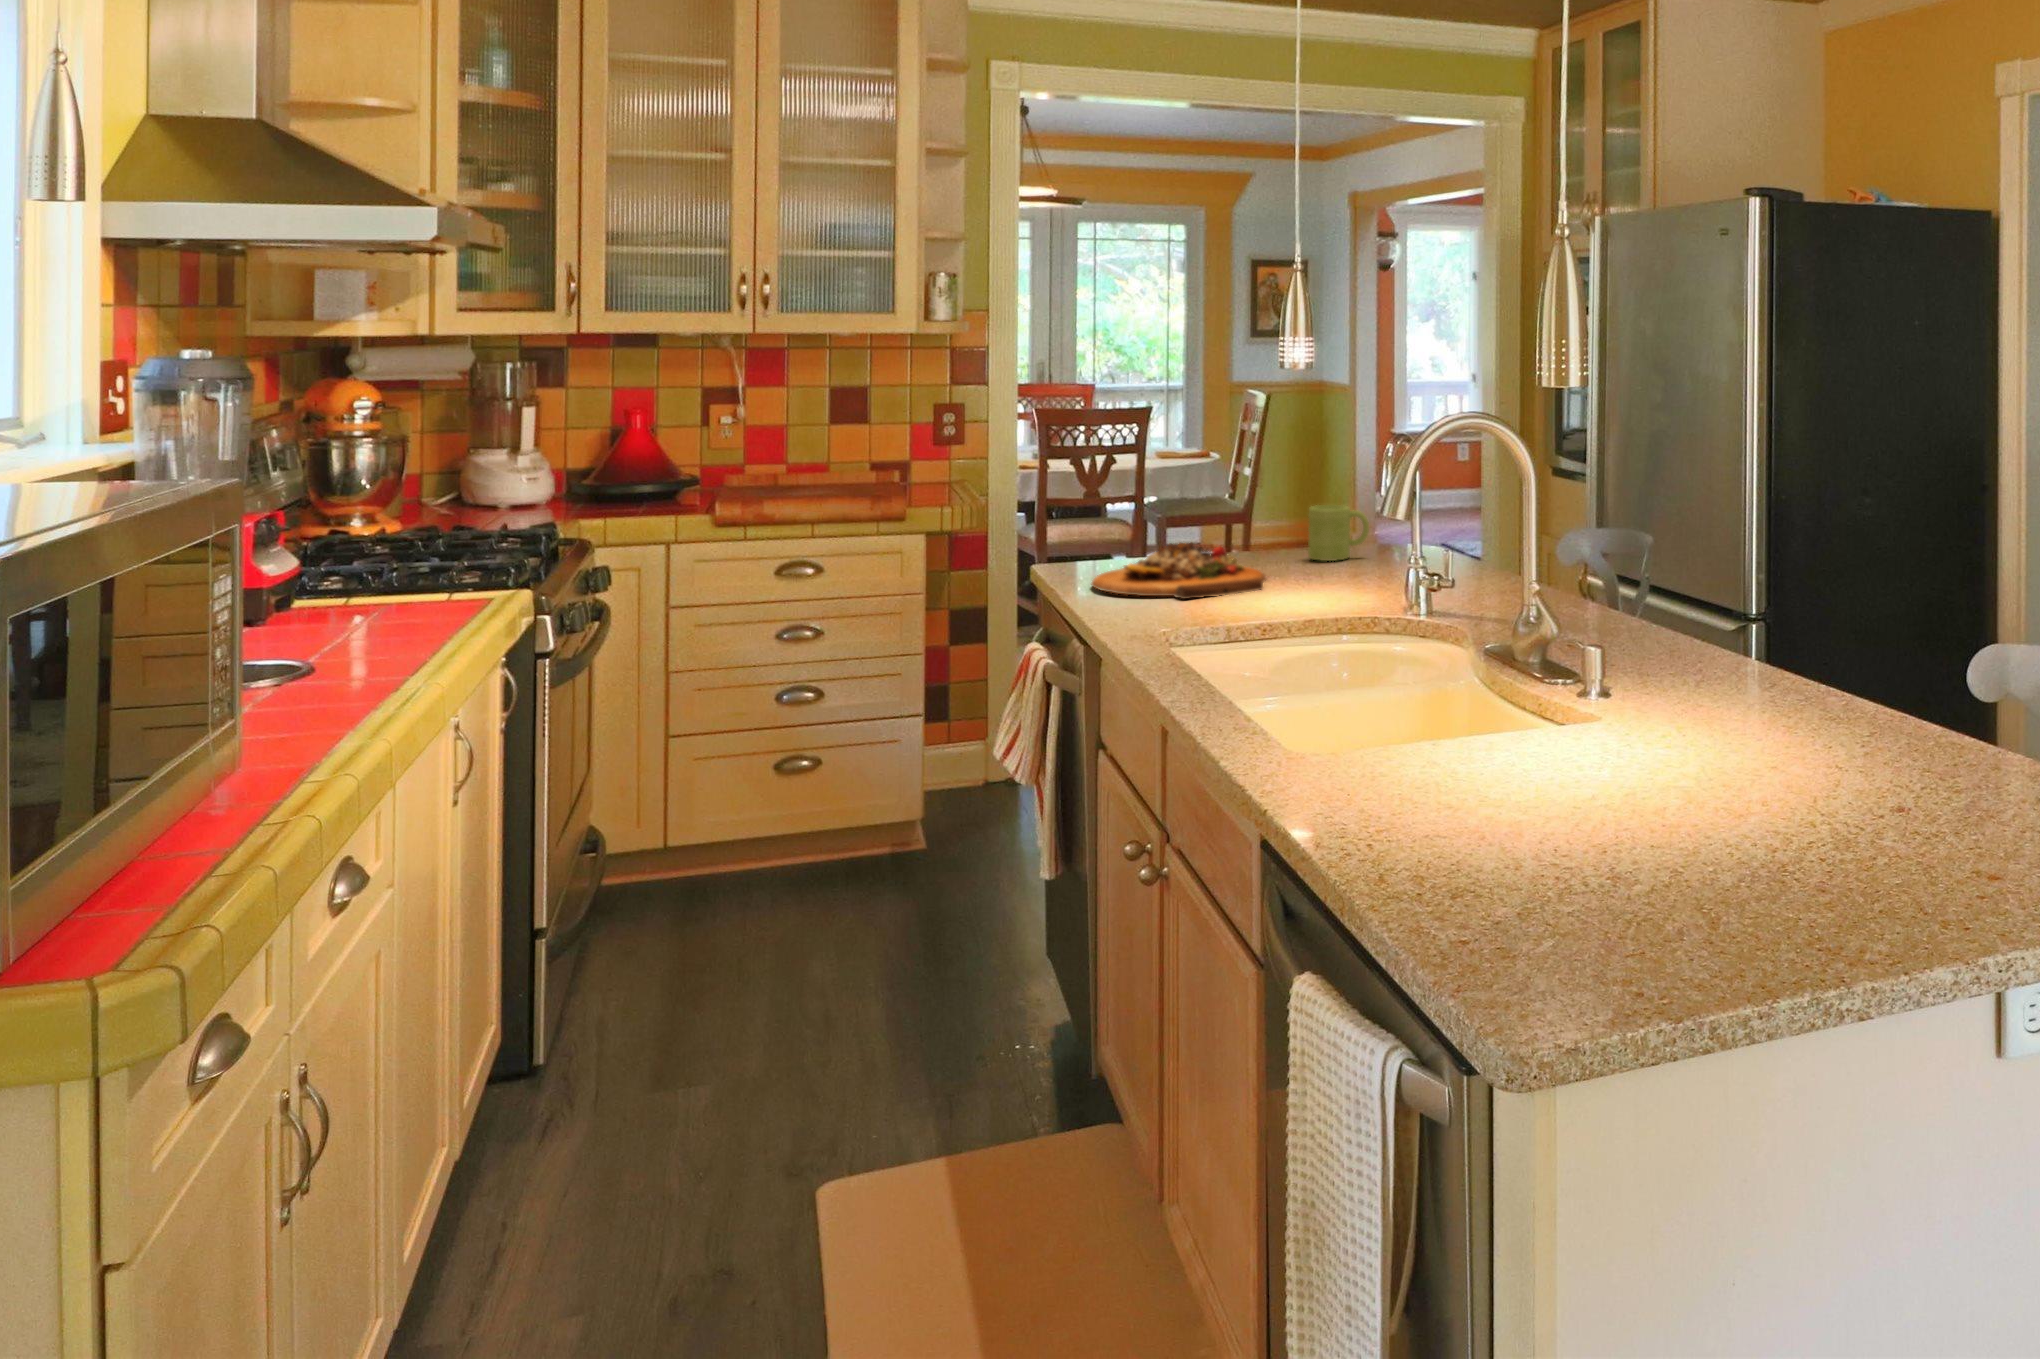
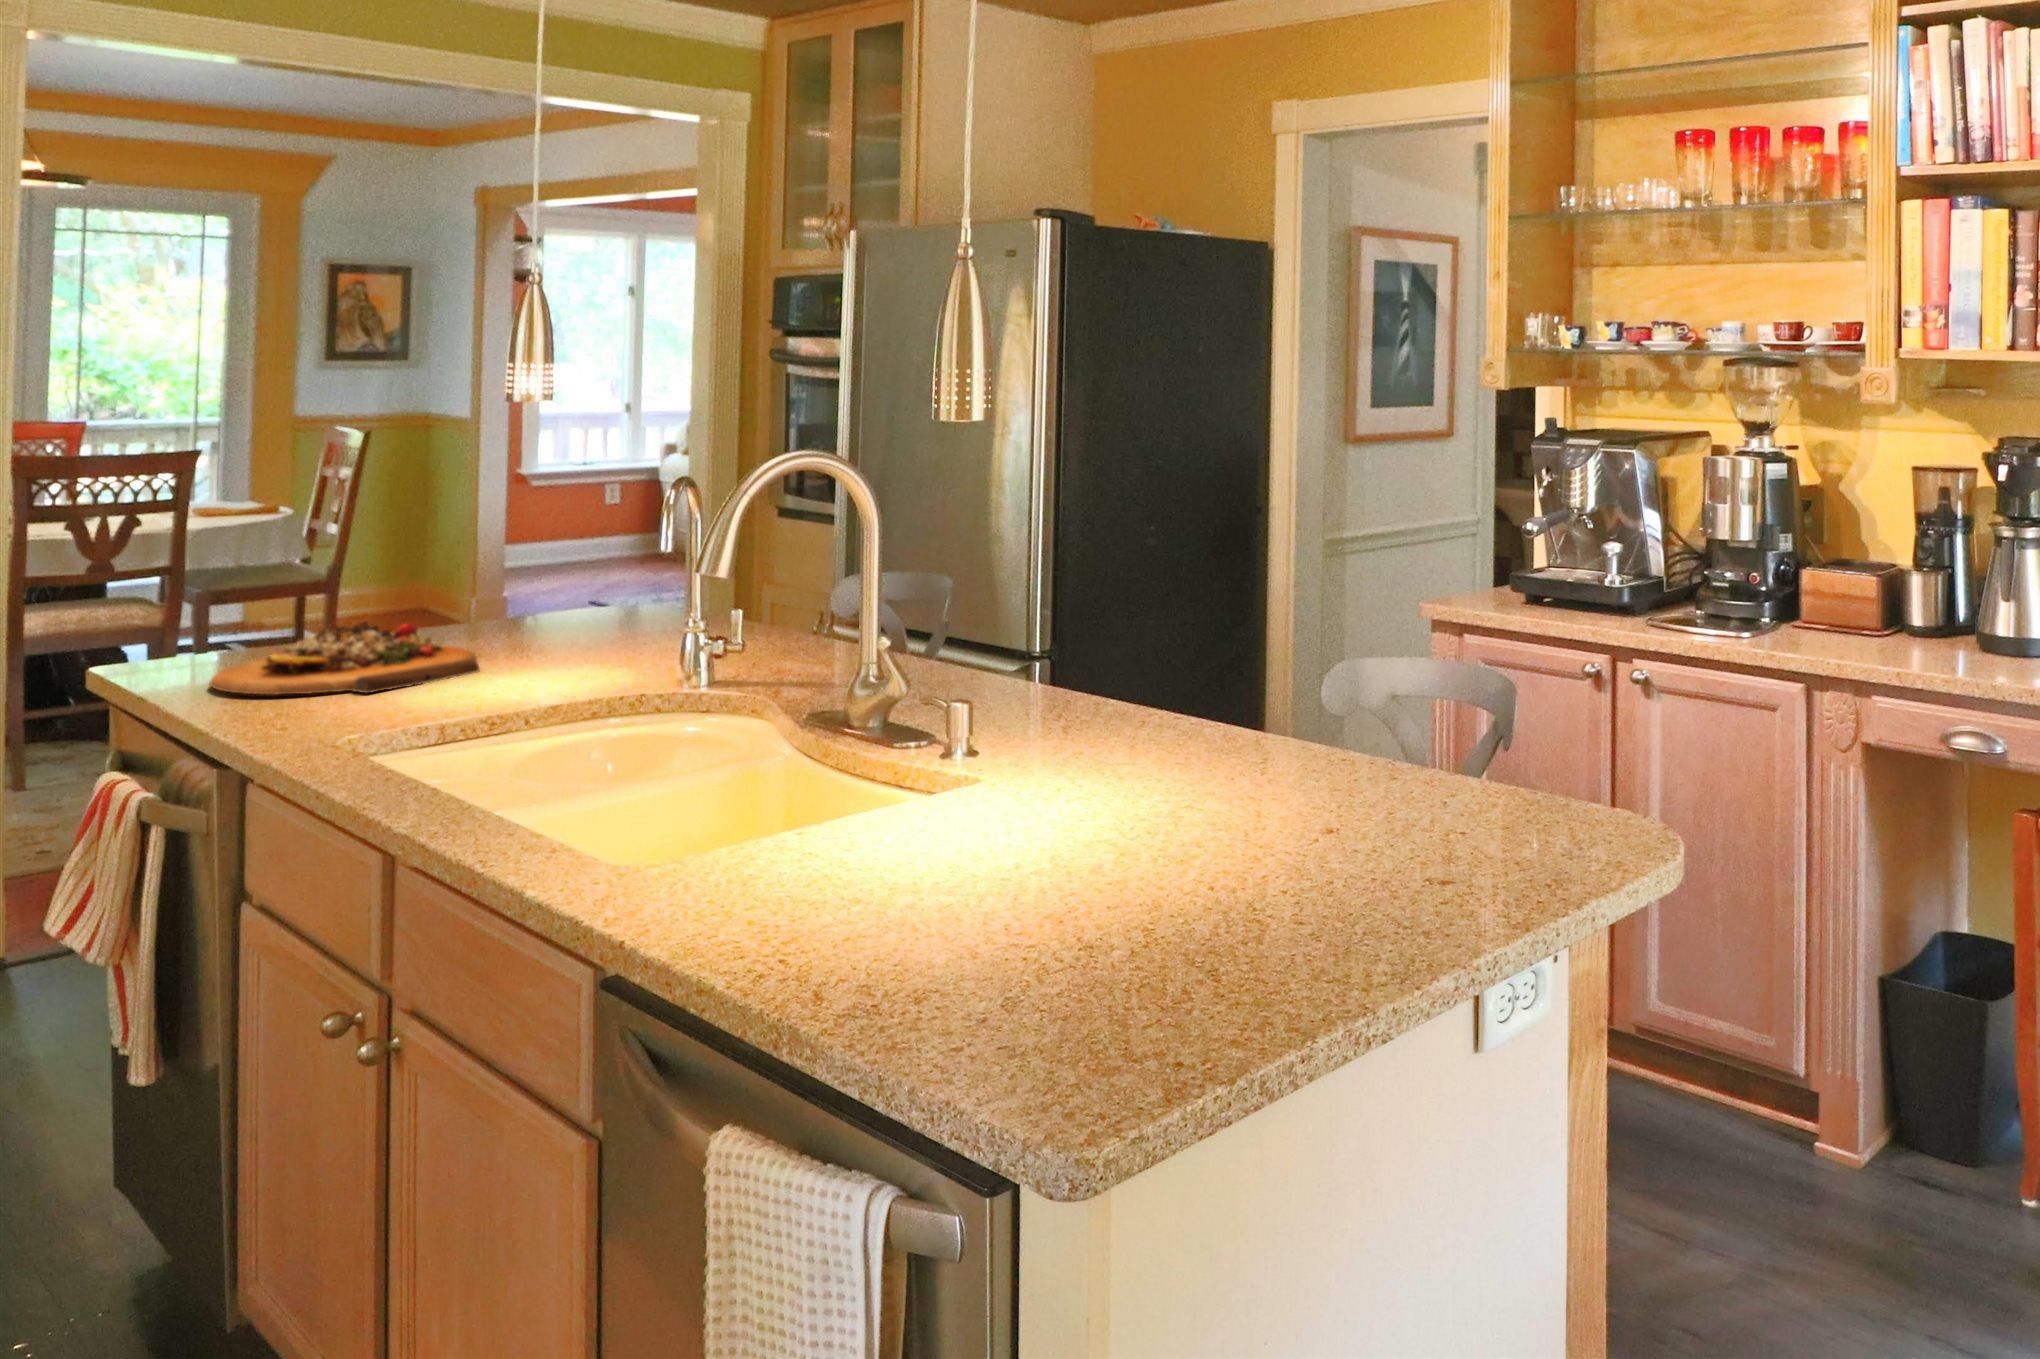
mug: present [1308,505,1369,561] -> none [525,563,609,630]

